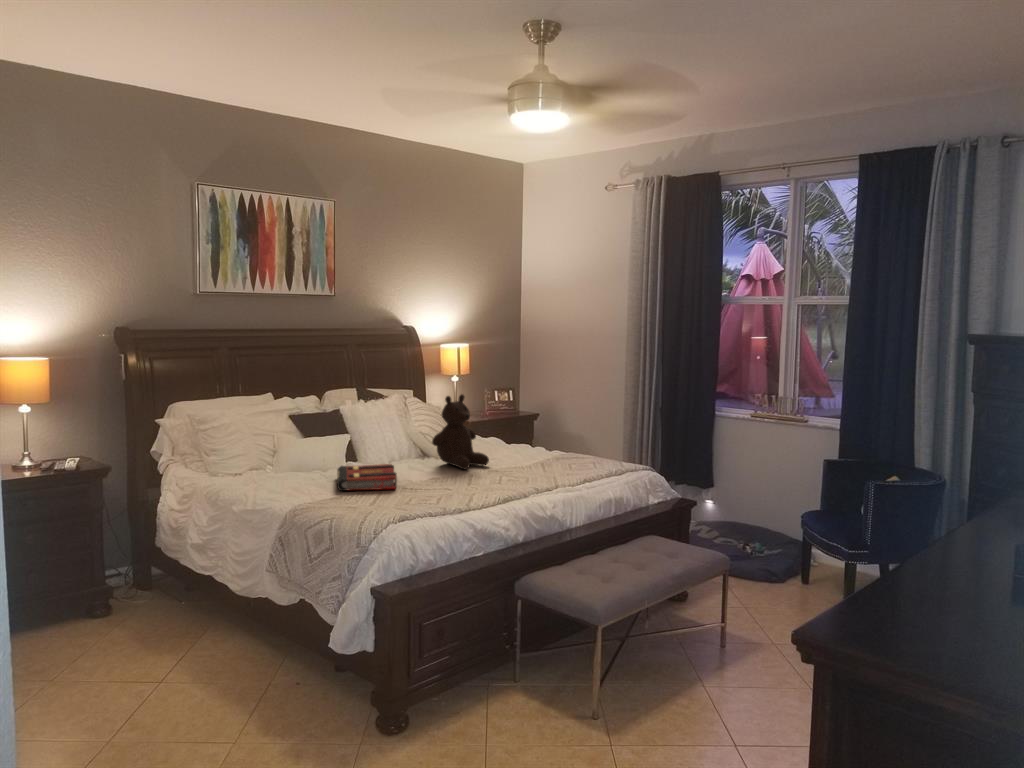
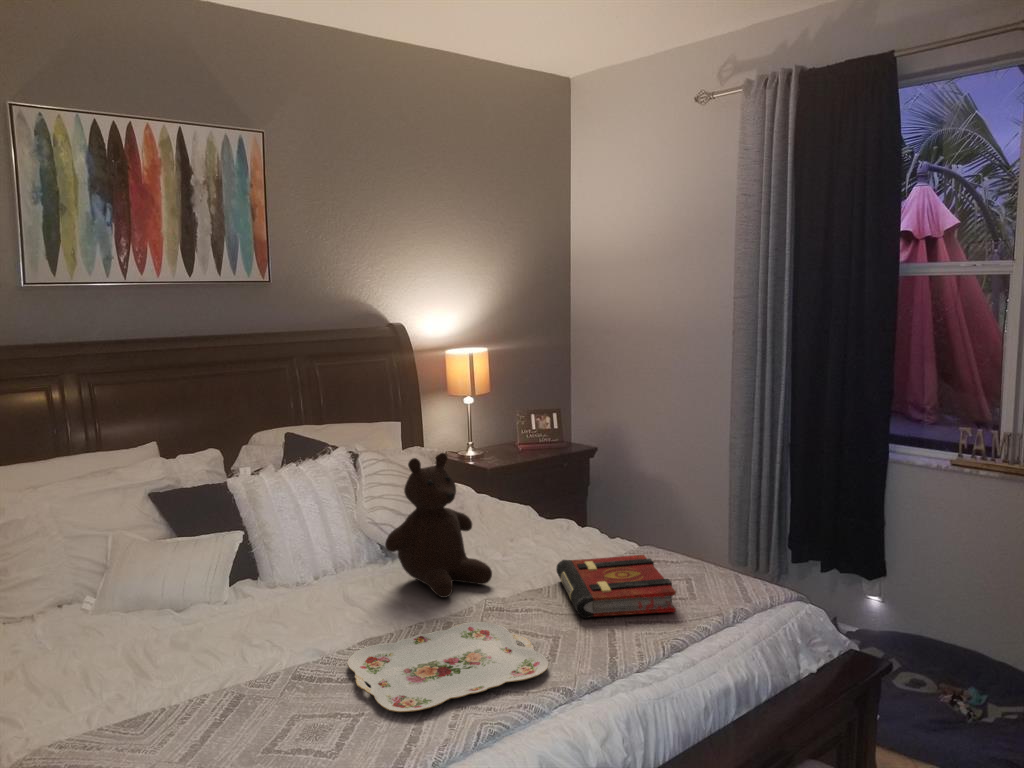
book: present [337,464,397,491] -> present [557,555,676,618]
serving tray: none [427,475,527,498] -> present [347,622,549,712]

